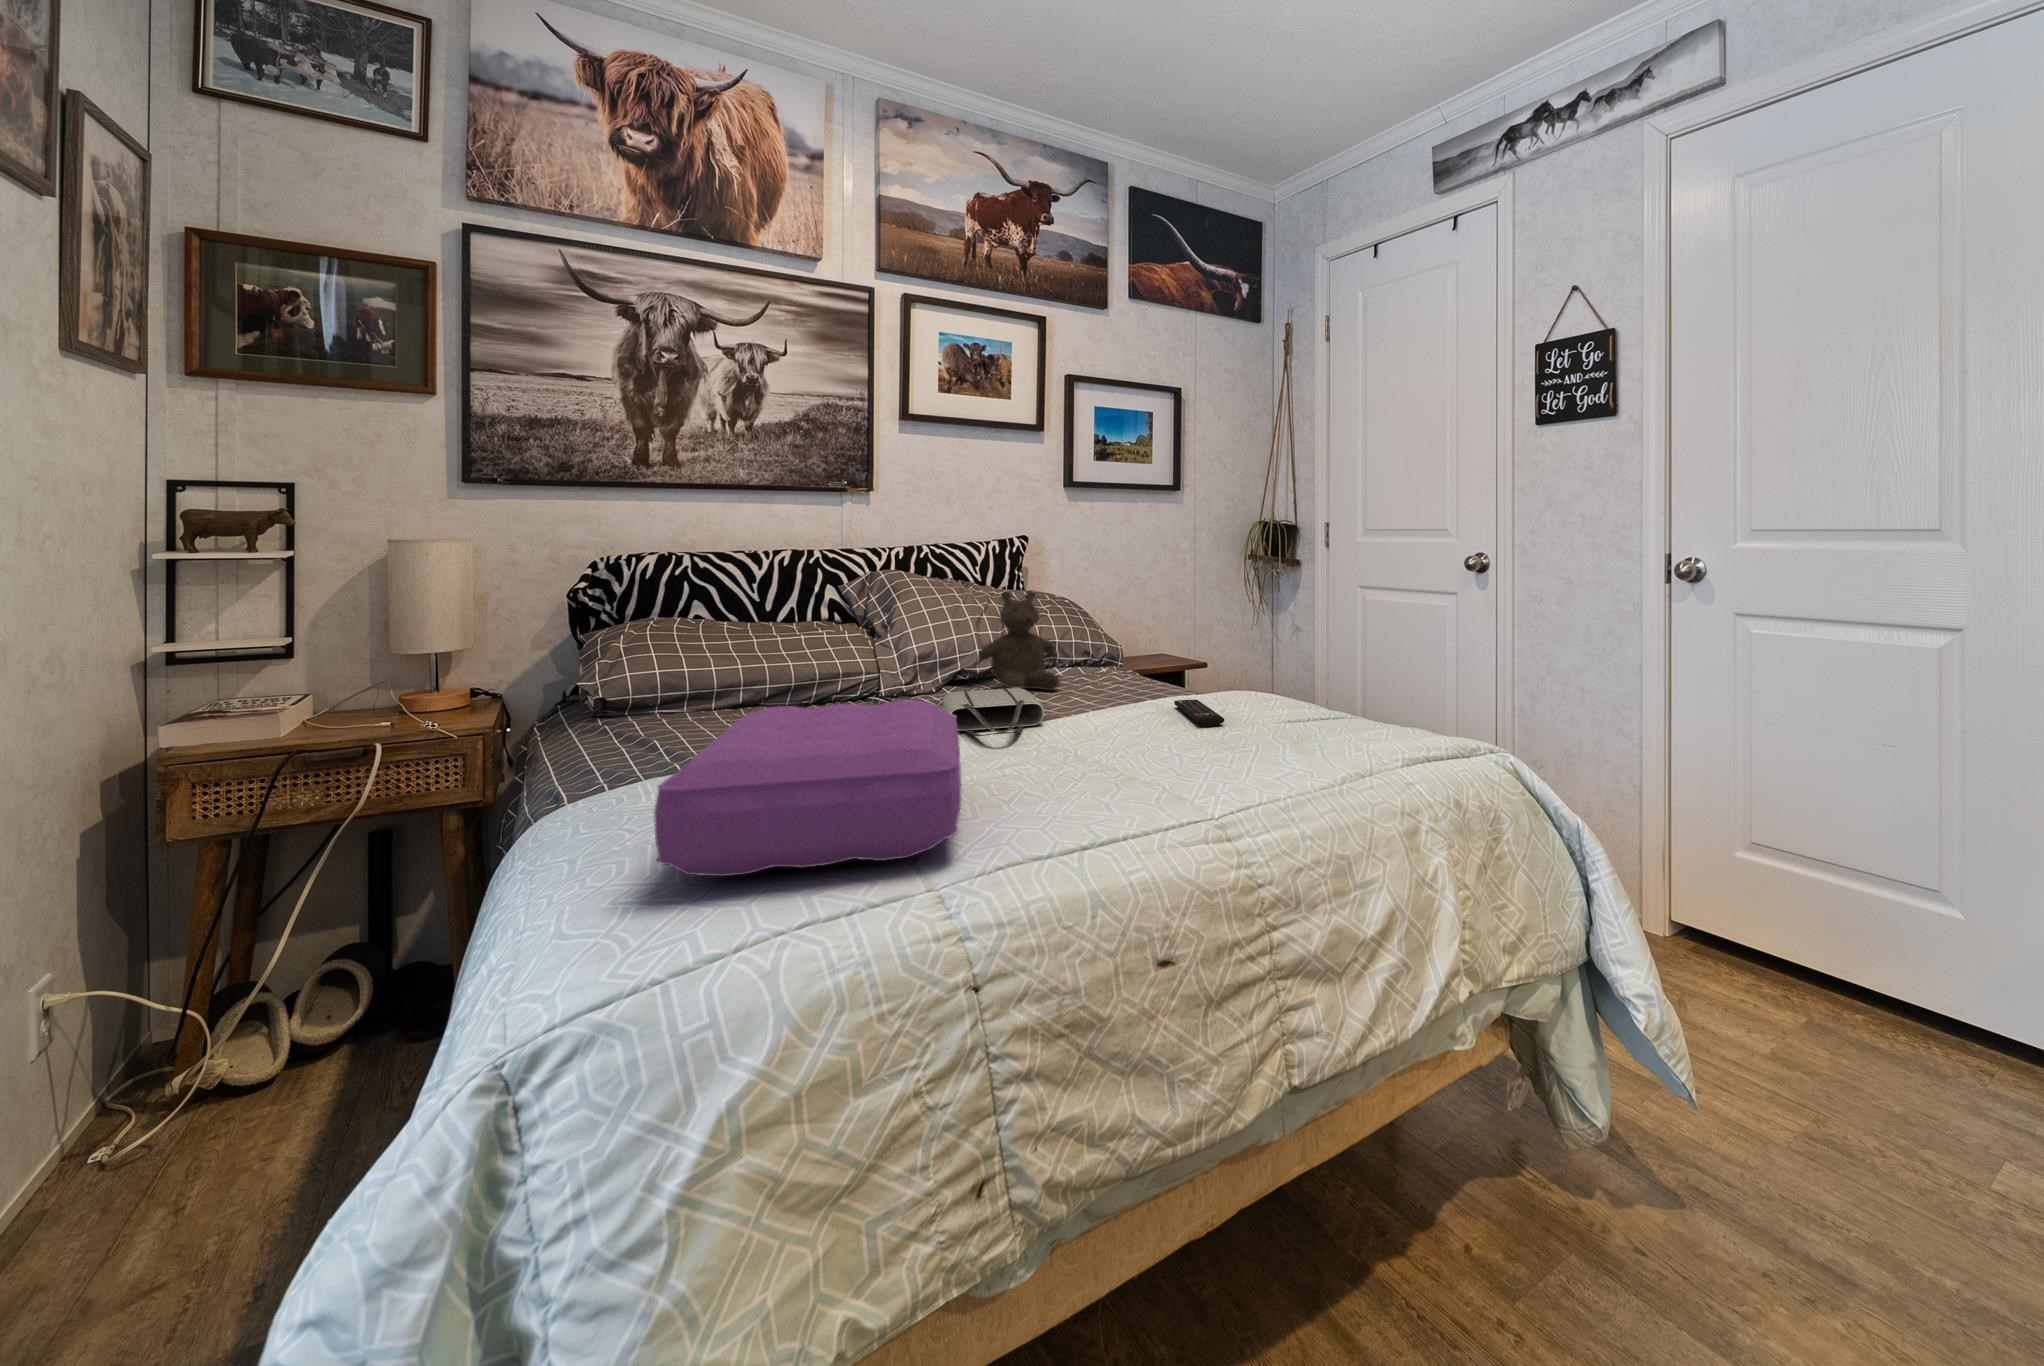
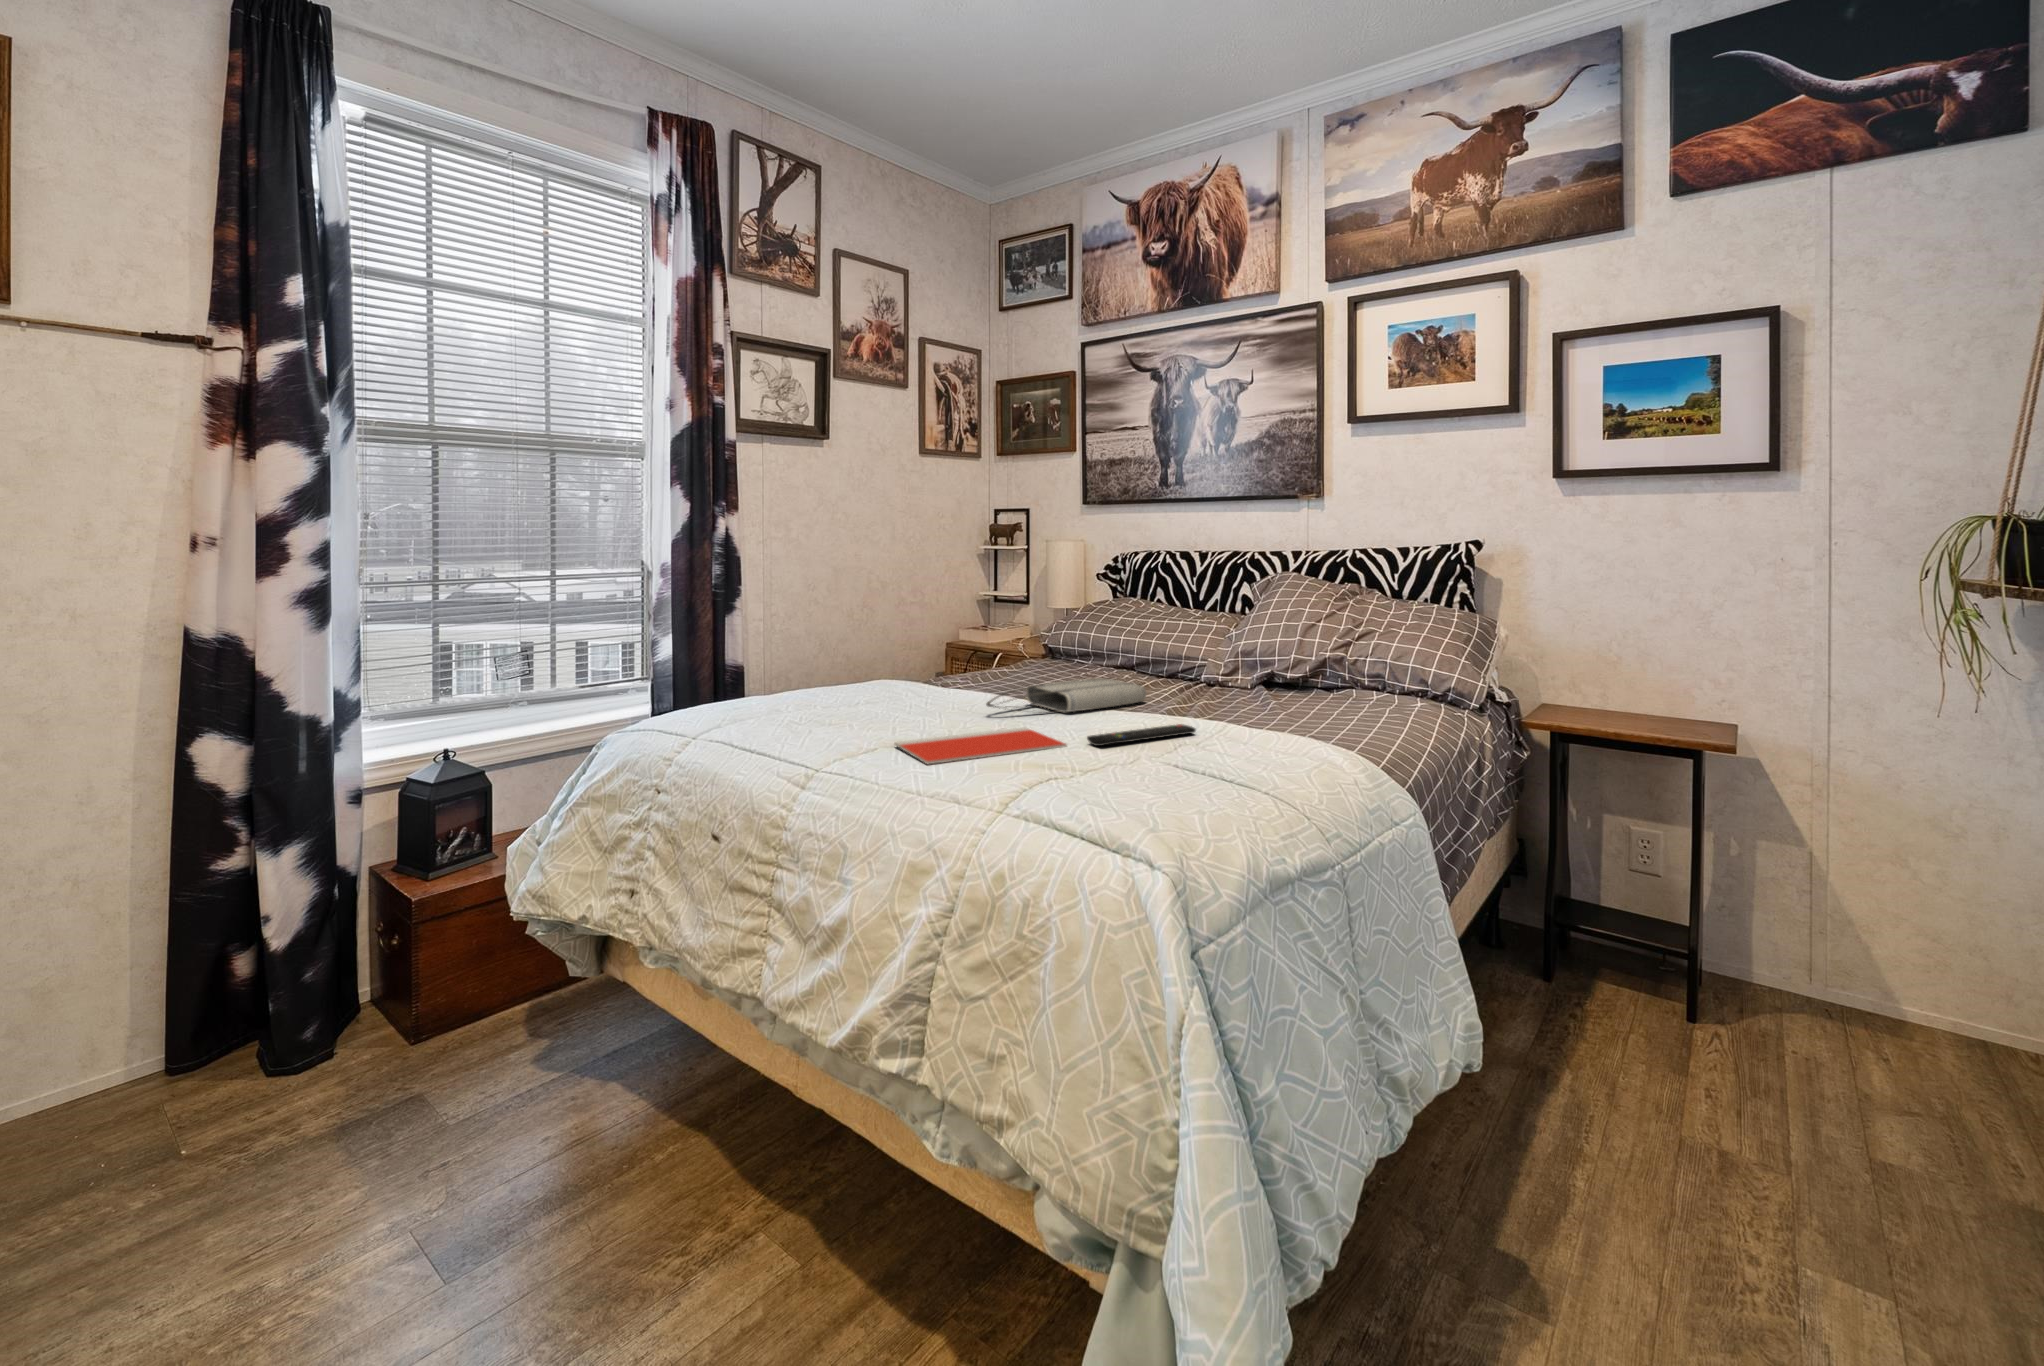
teddy bear: present [979,590,1060,690] -> none [1185,597,1265,699]
pillow: present [654,700,961,876] -> none [682,650,876,735]
notebook: none [1106,730,1241,777] -> present [894,727,1067,764]

